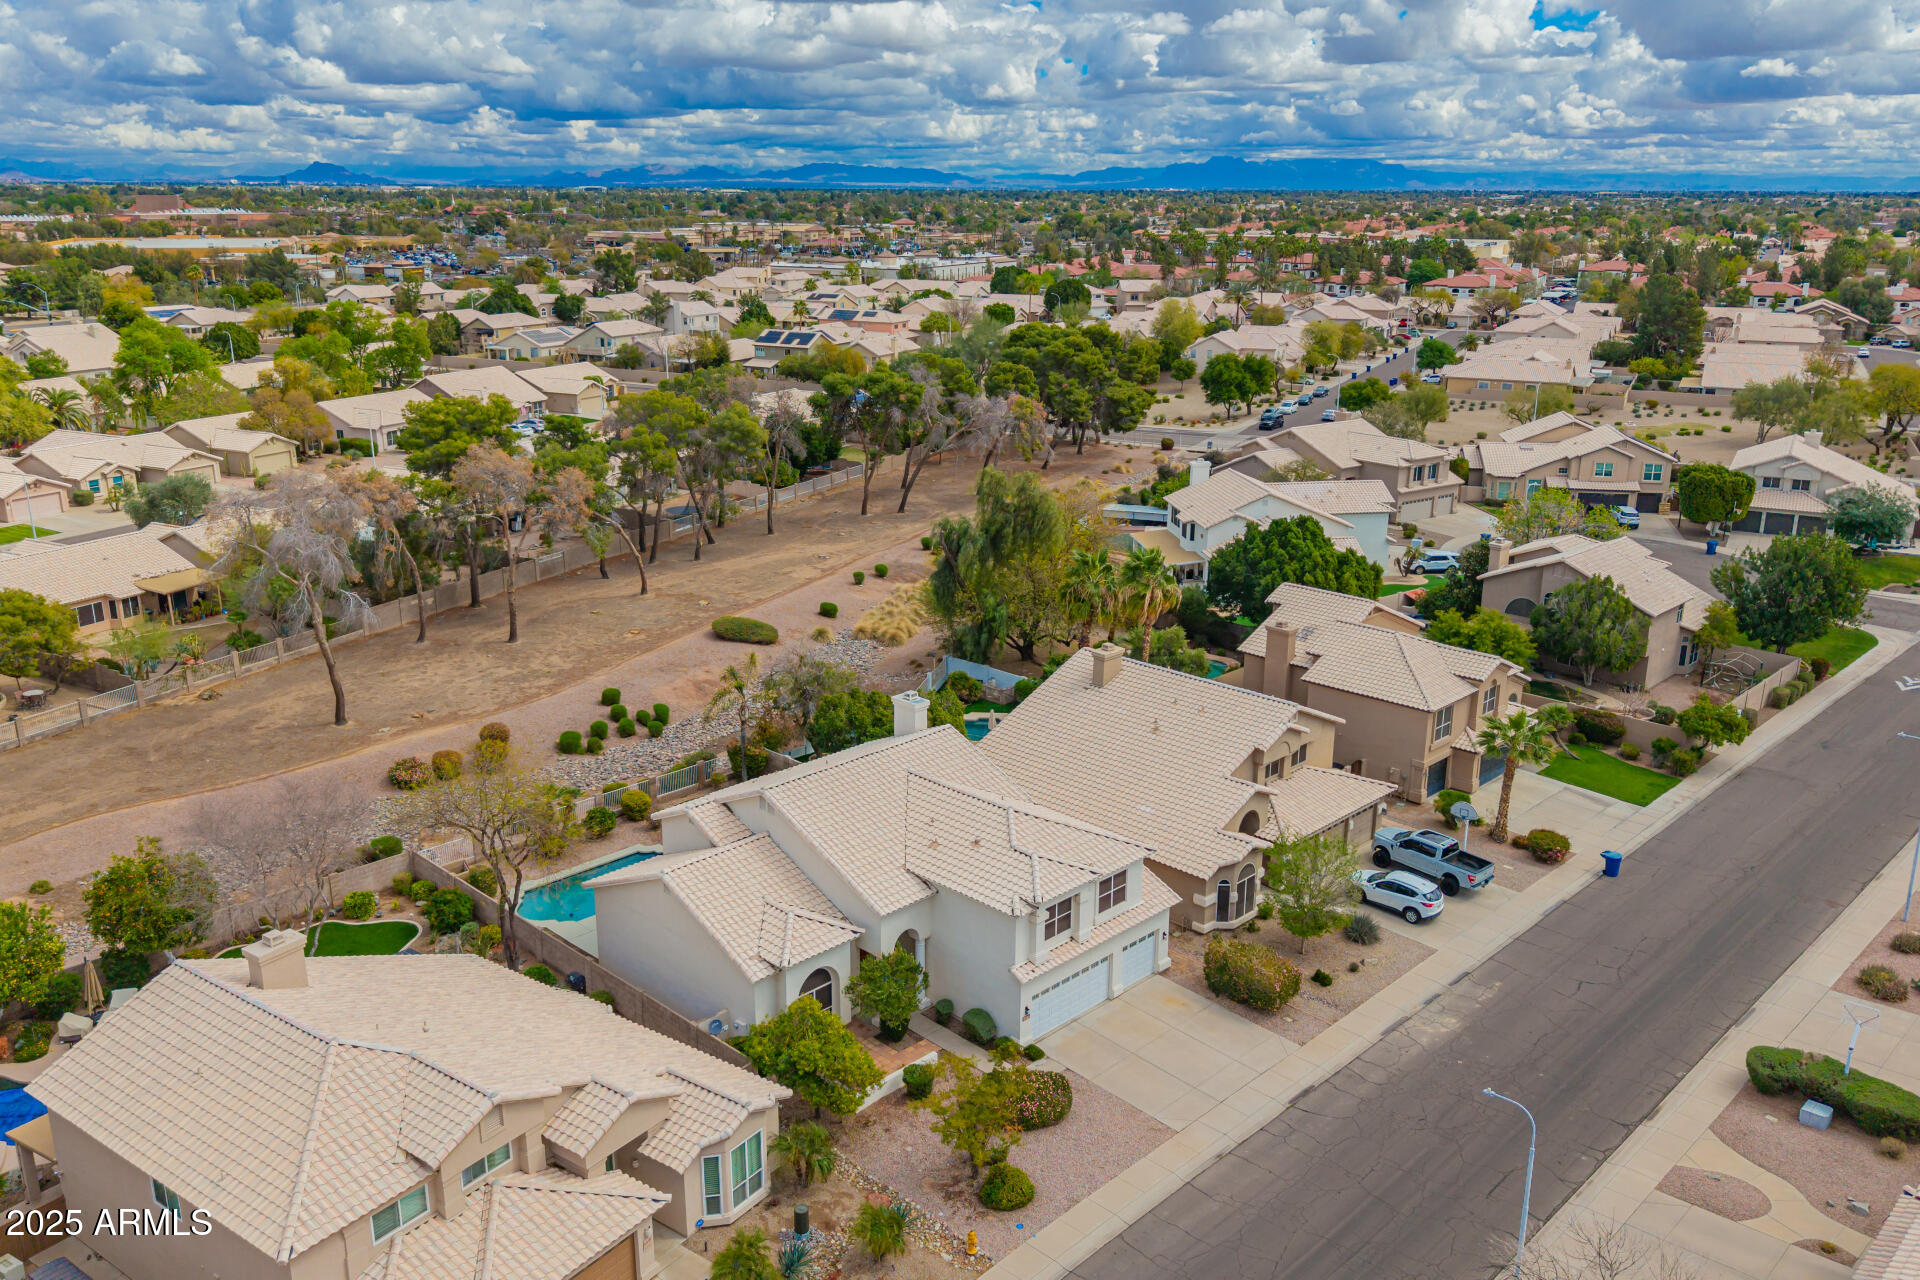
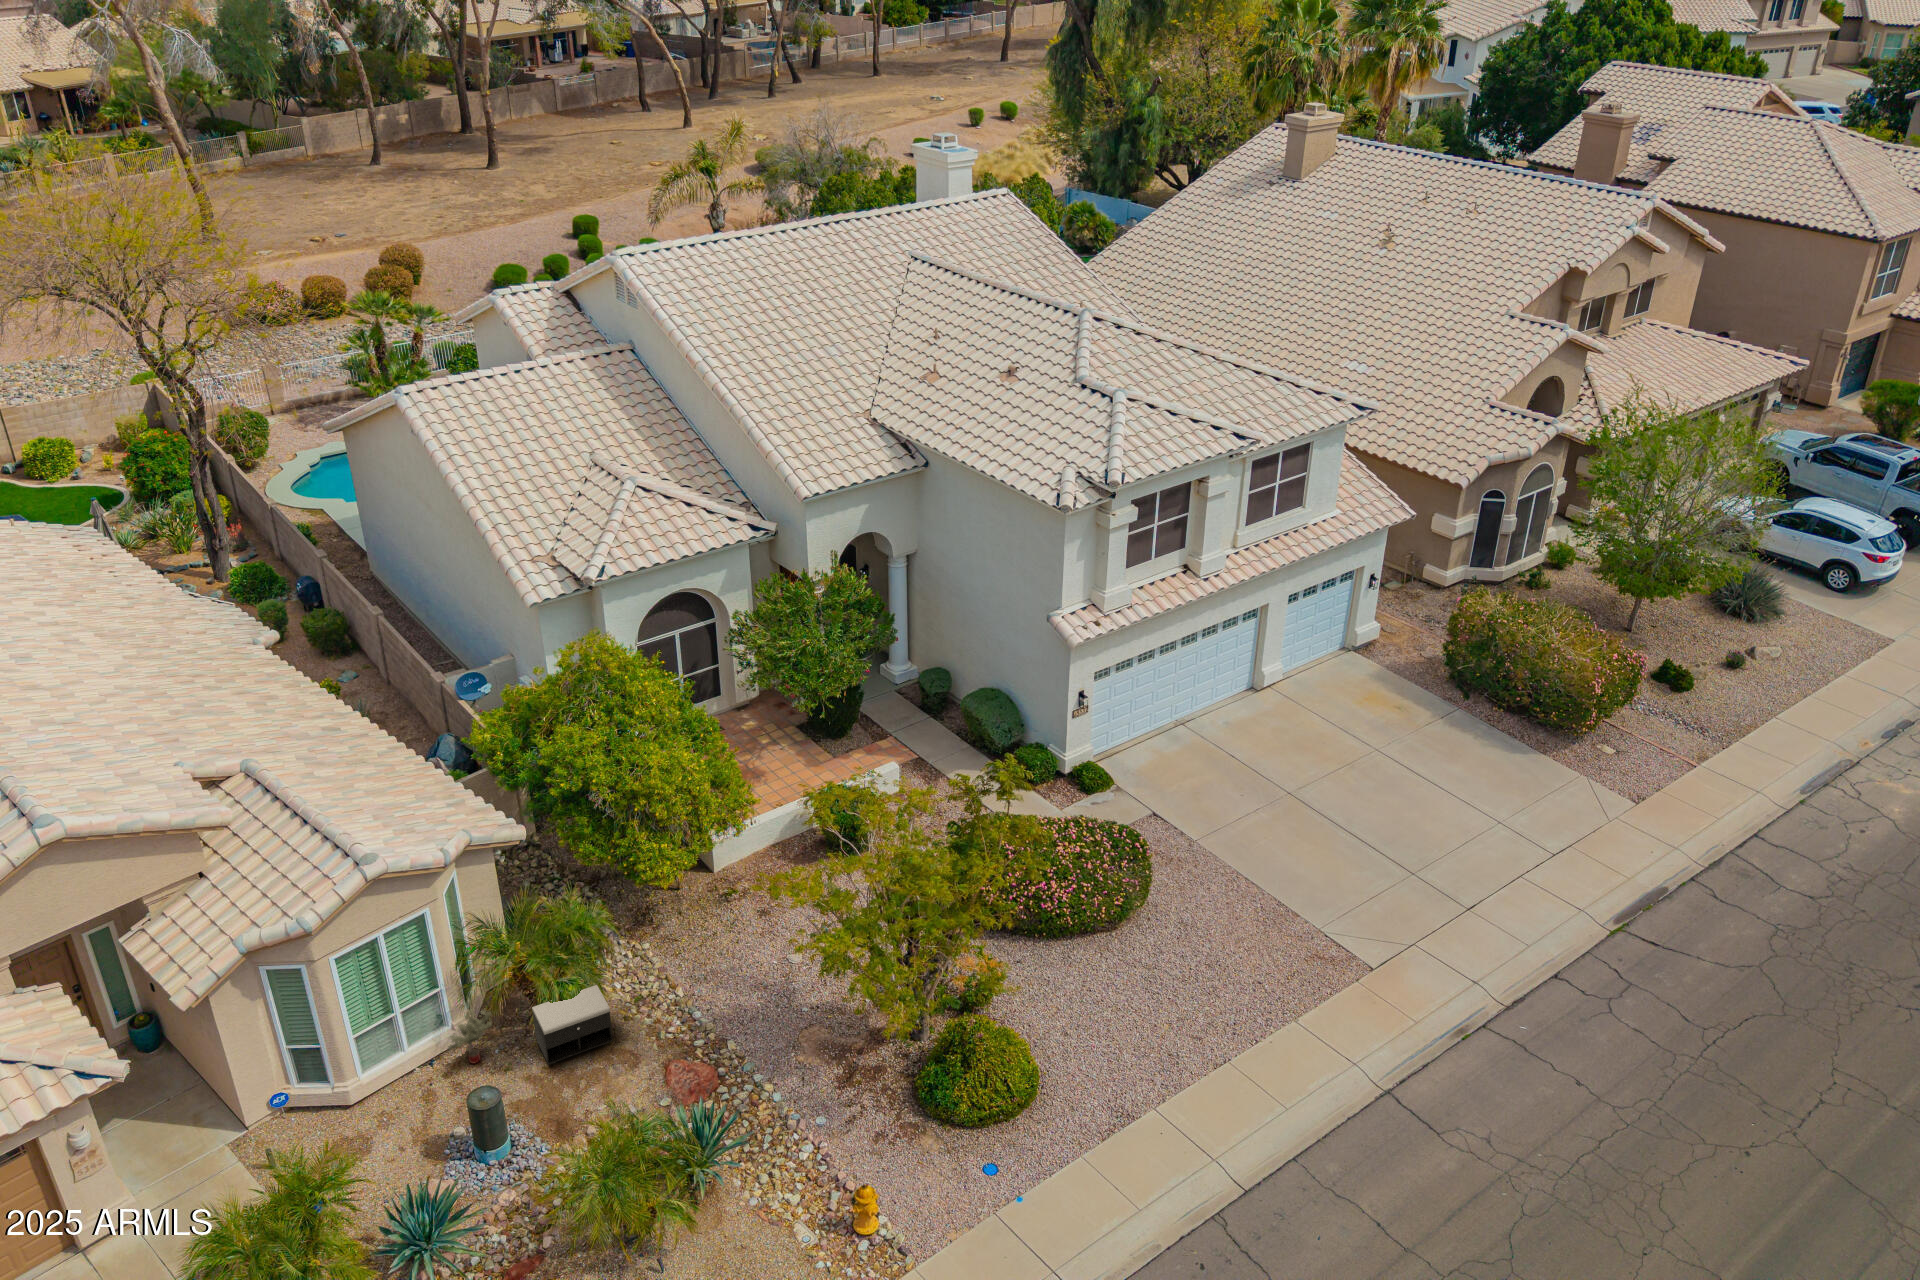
storage bench: none [801,1164,837,1203] -> present [532,985,613,1065]

